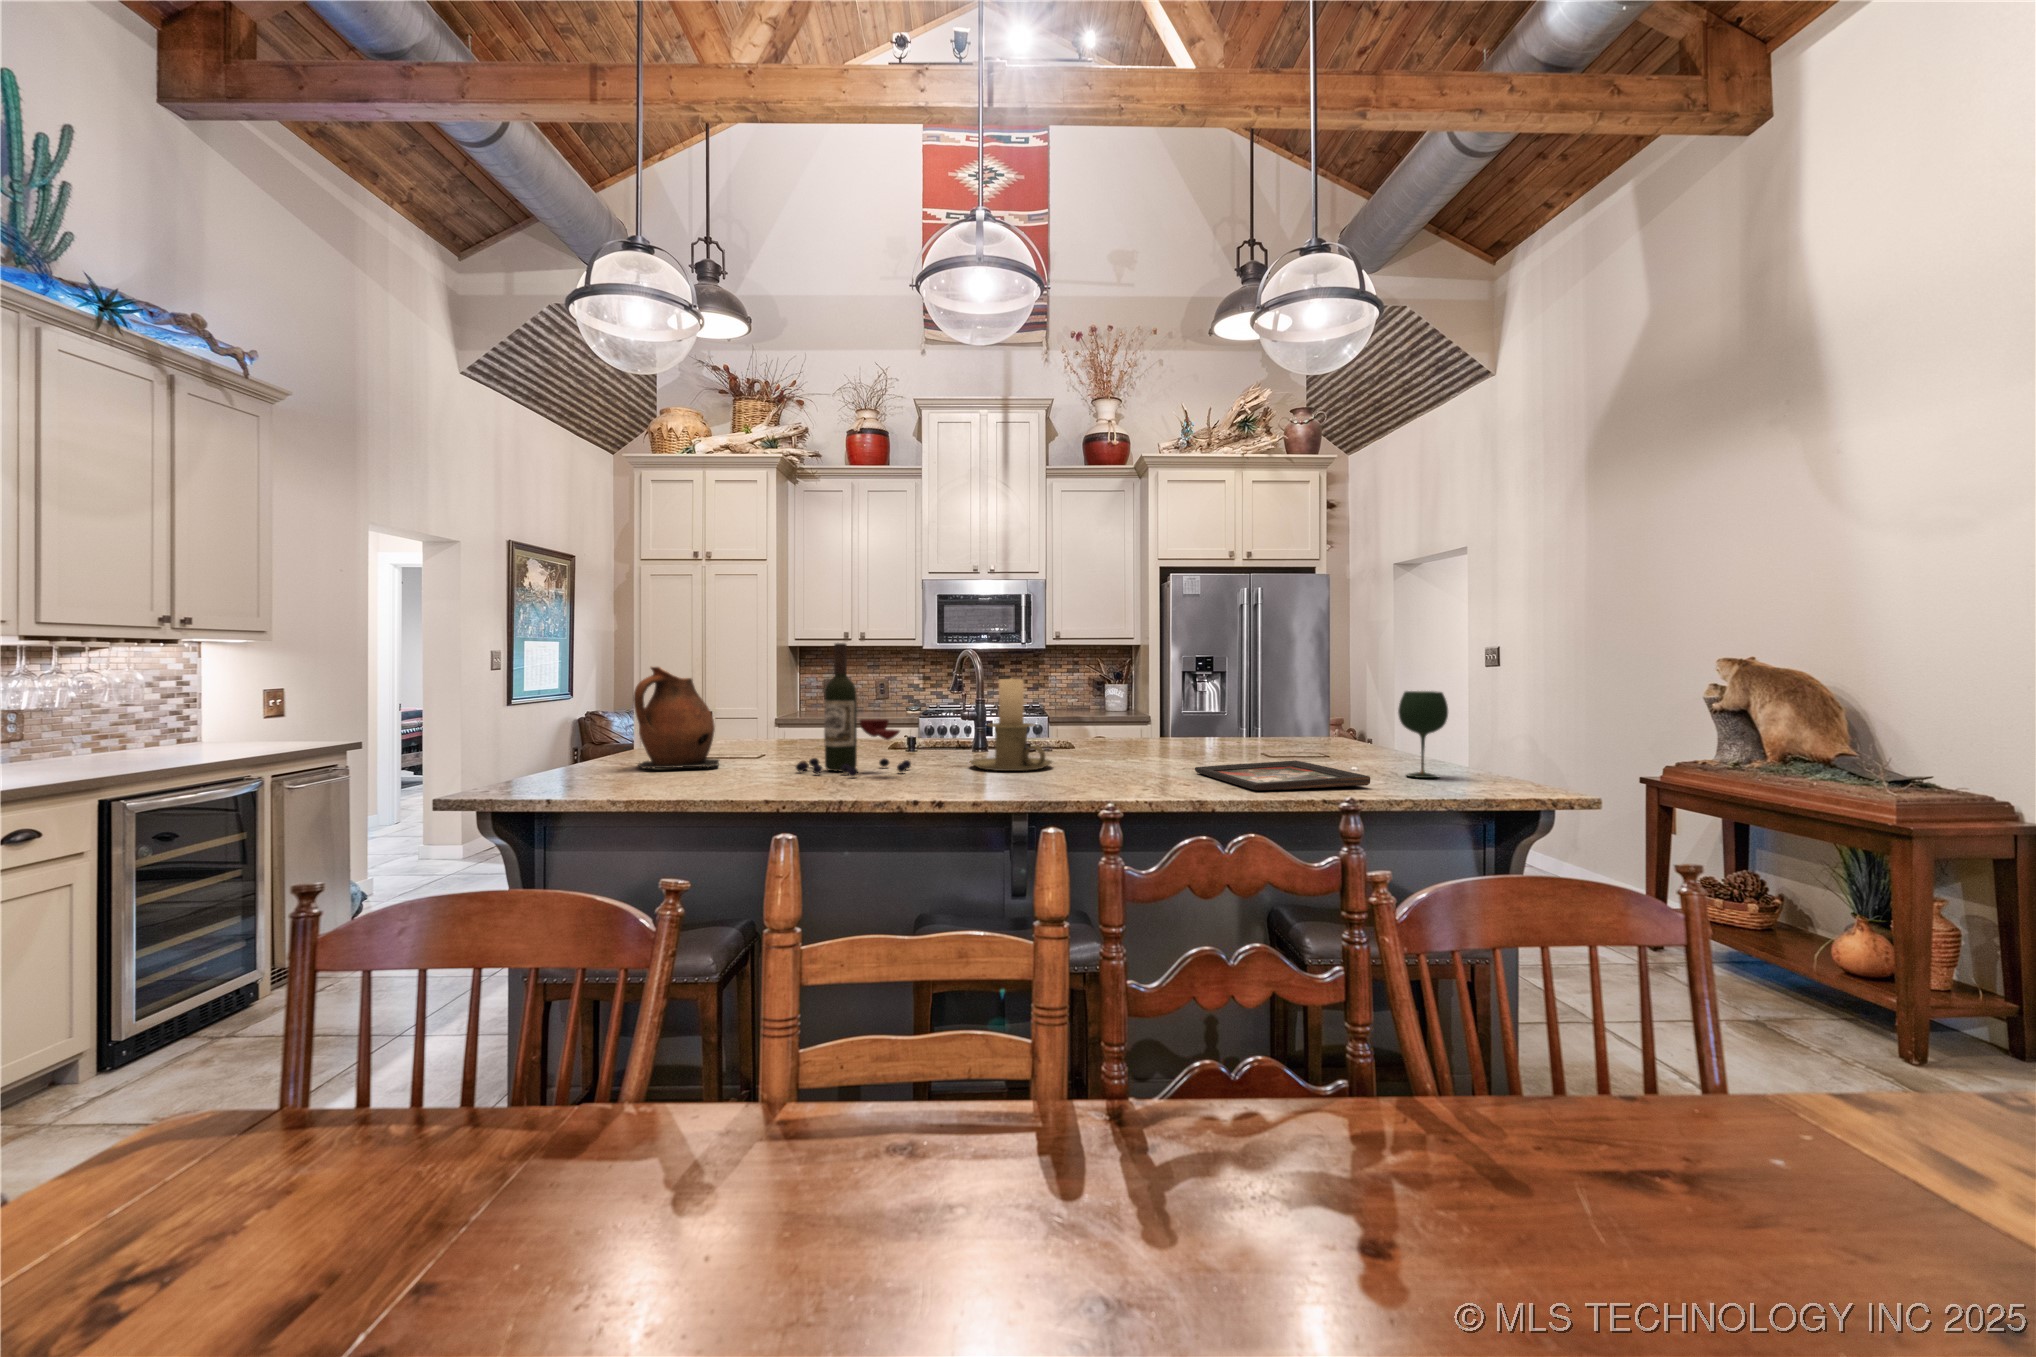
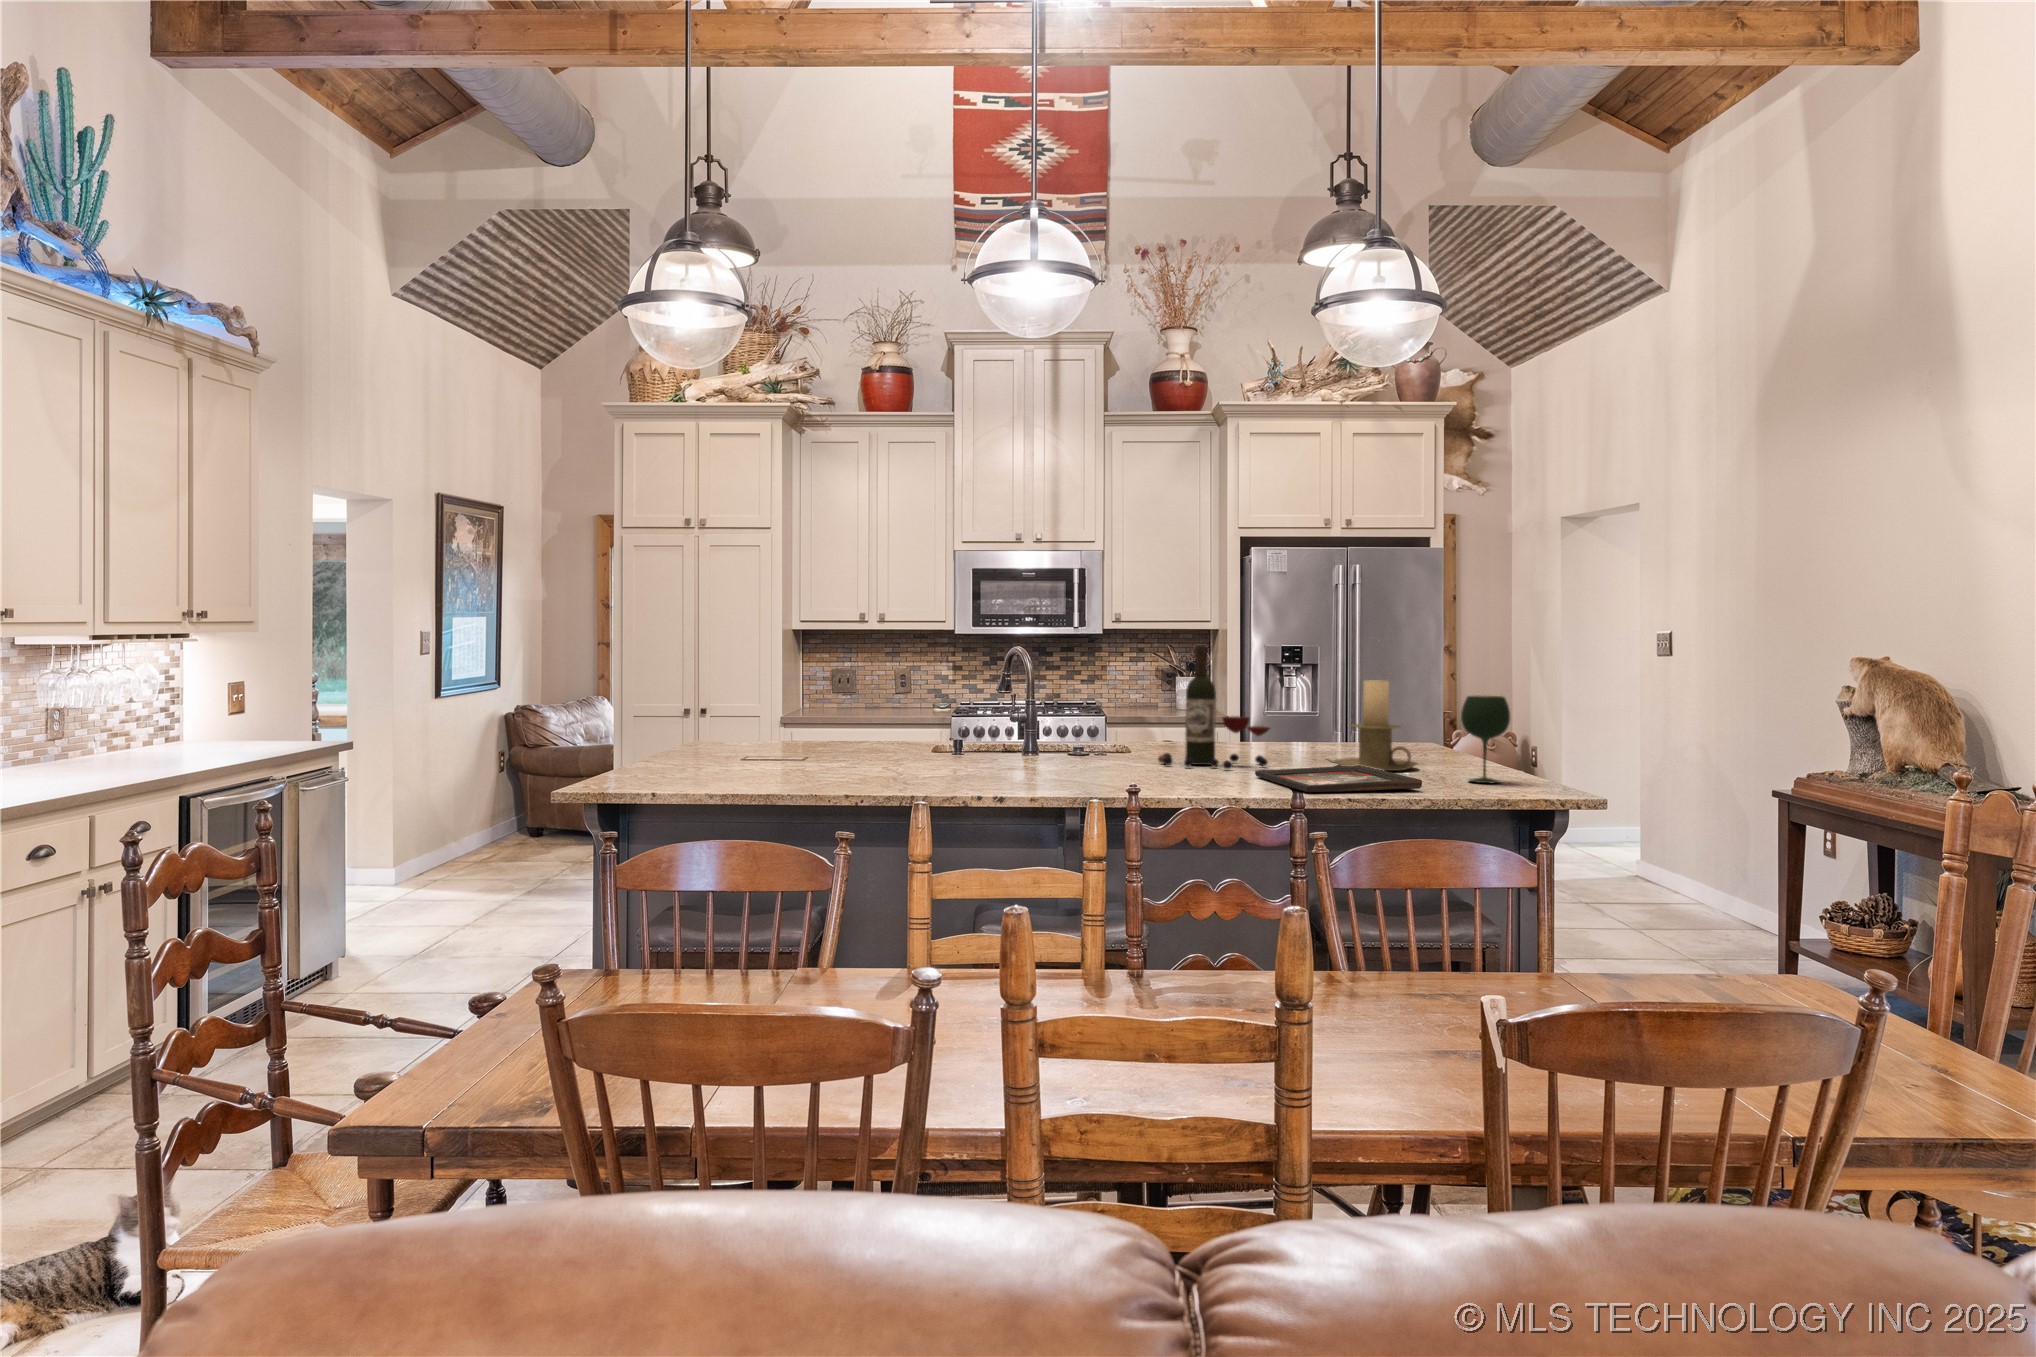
wine bottle: present [796,643,911,777] -> present [1158,645,1270,769]
ceramic pitcher: present [633,667,719,769] -> none [687,666,774,770]
candle holder: present [969,679,1052,771] -> present [1334,680,1418,771]

